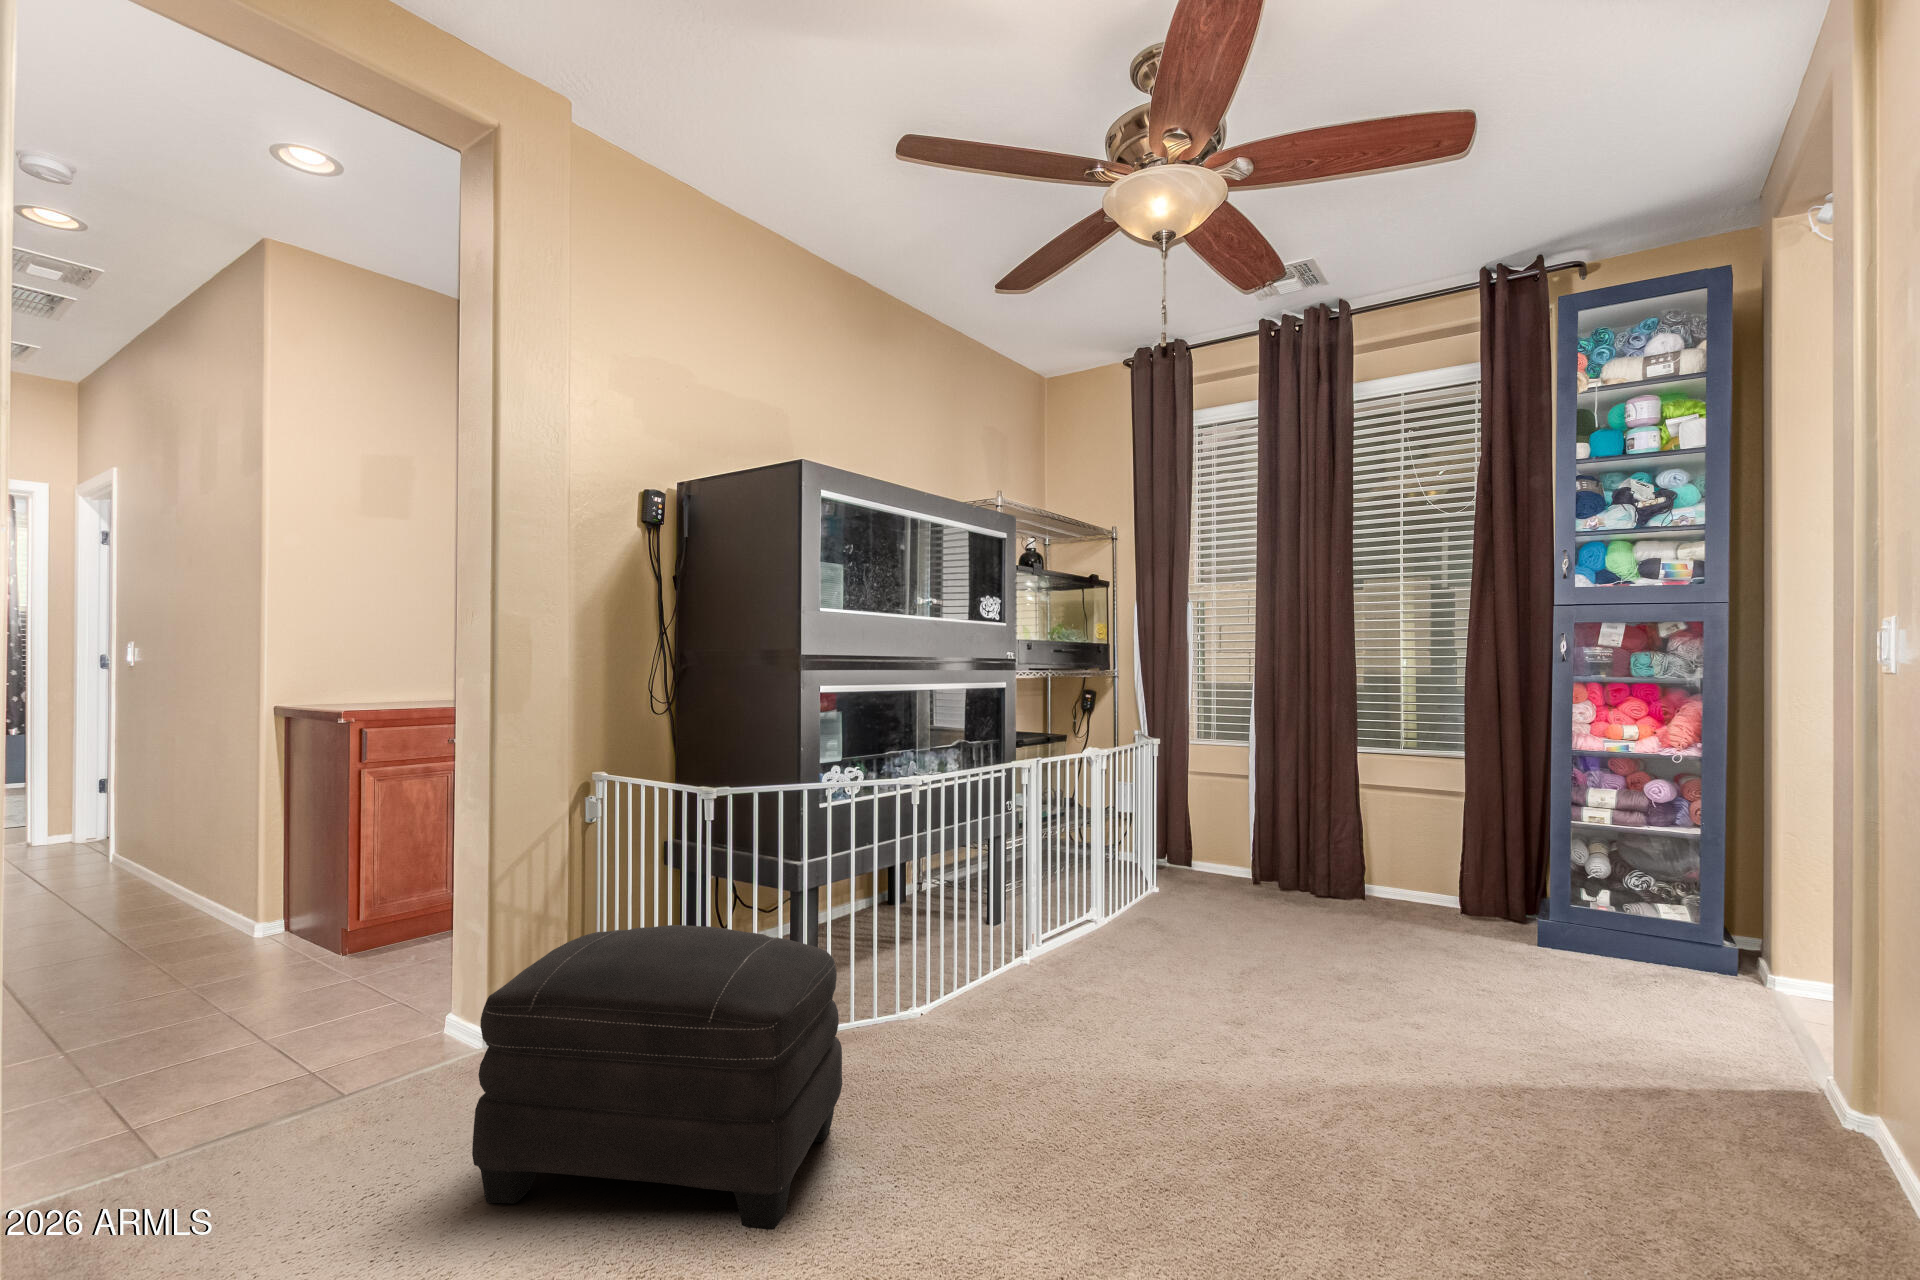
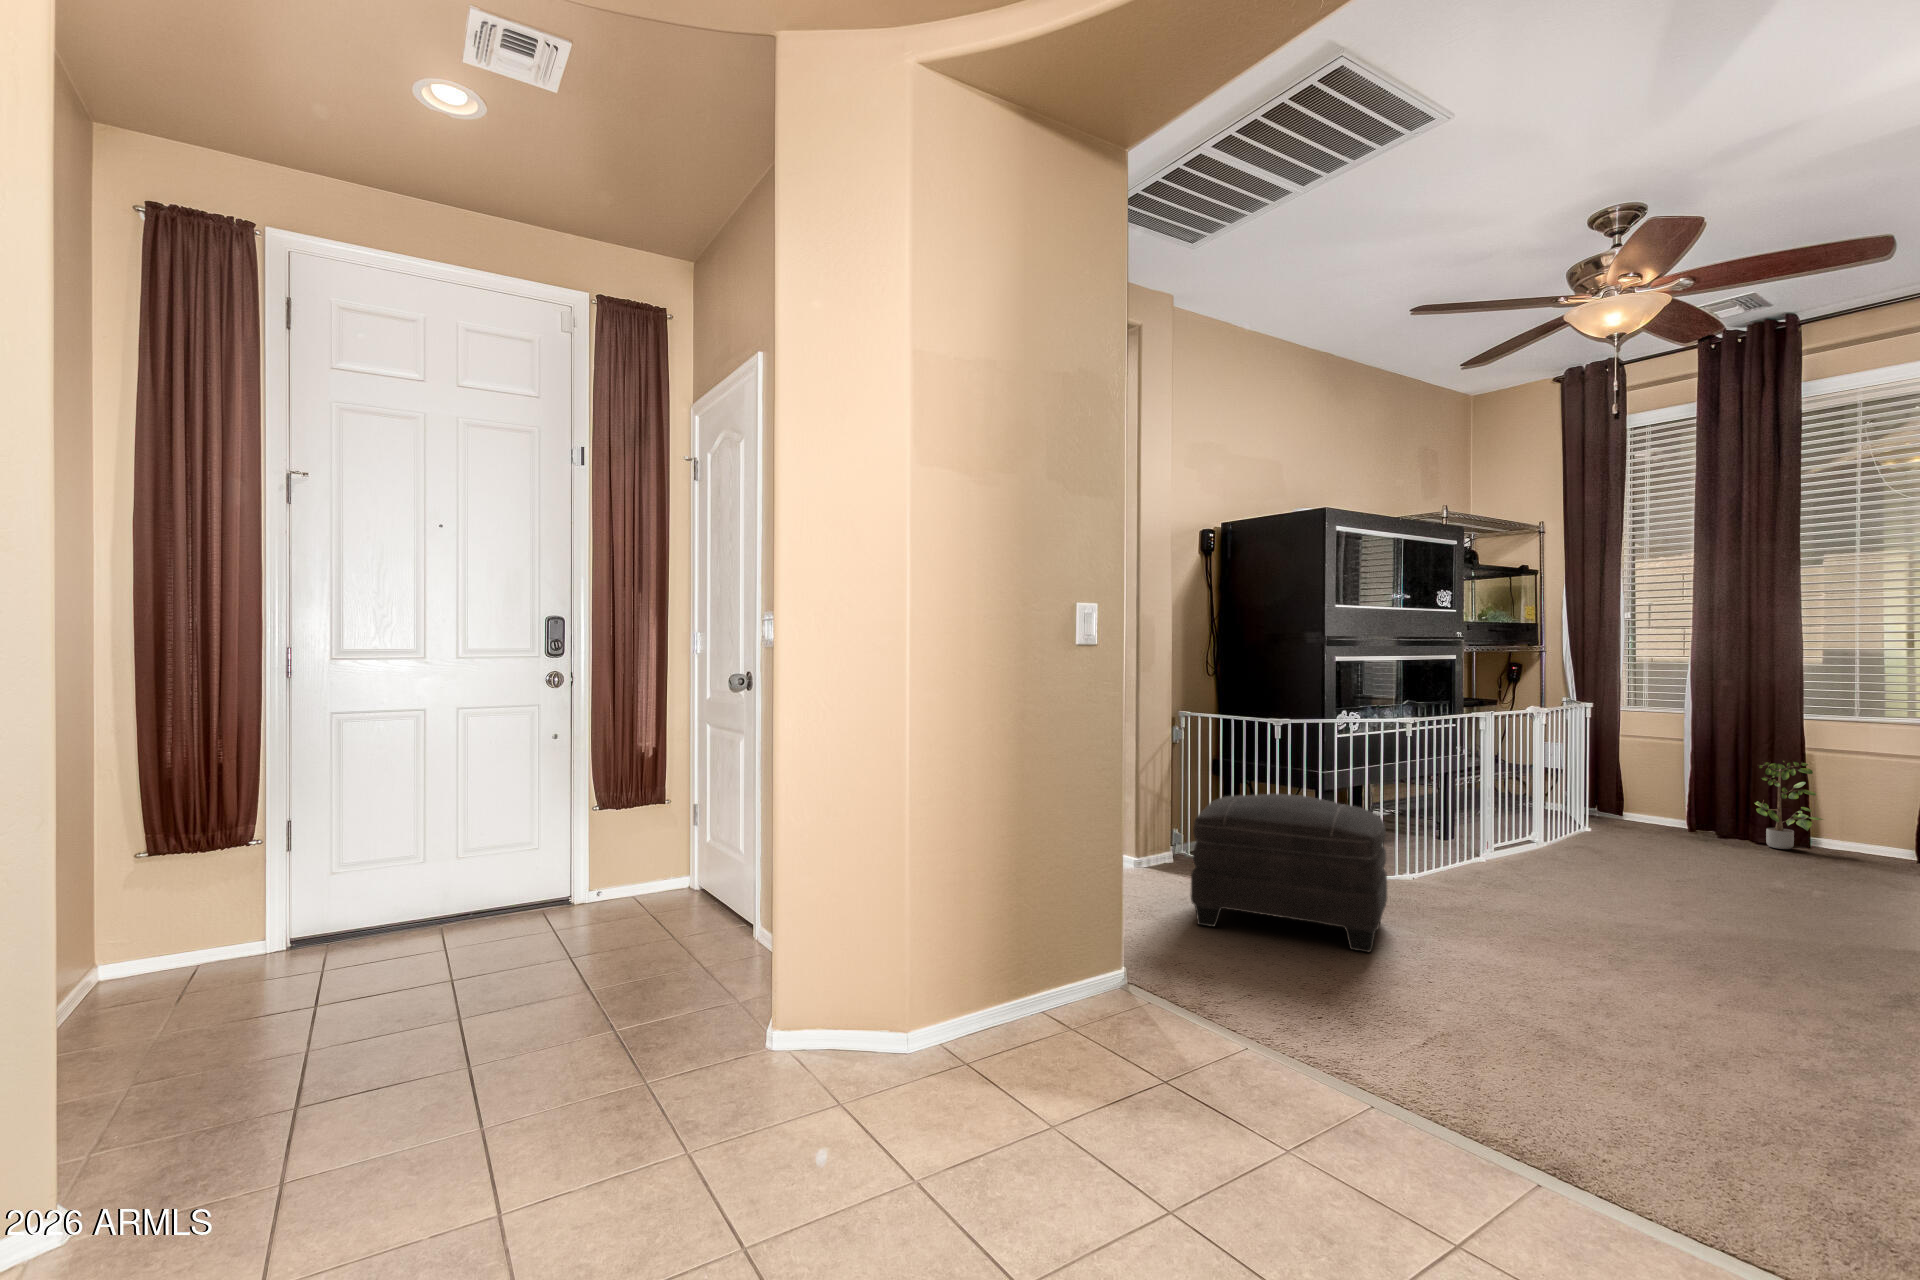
potted plant: none [1314,800,1381,904] -> present [1755,761,1823,849]

